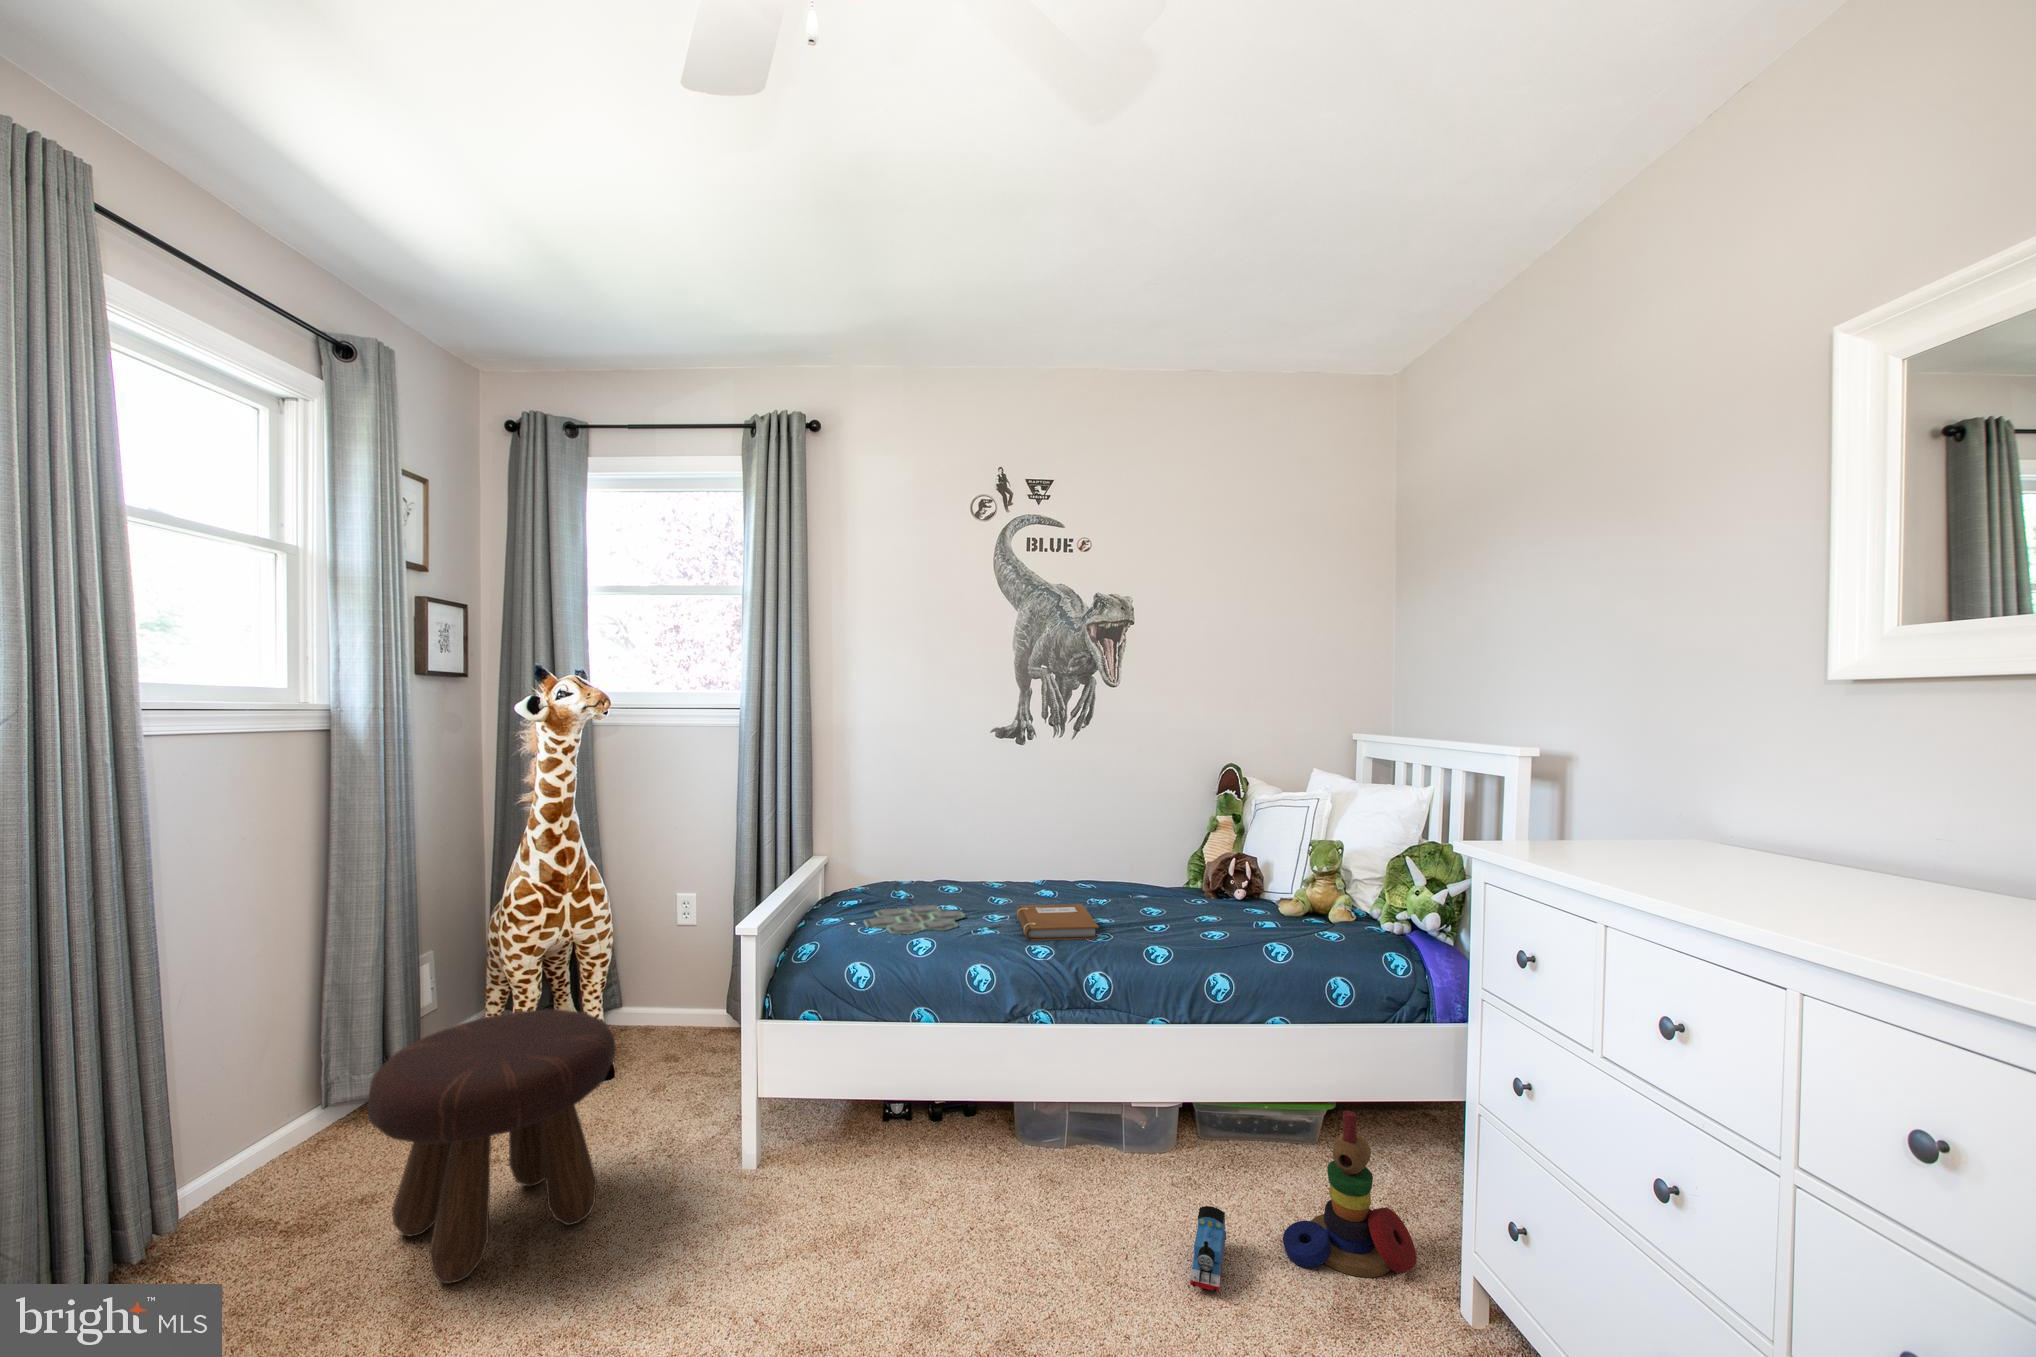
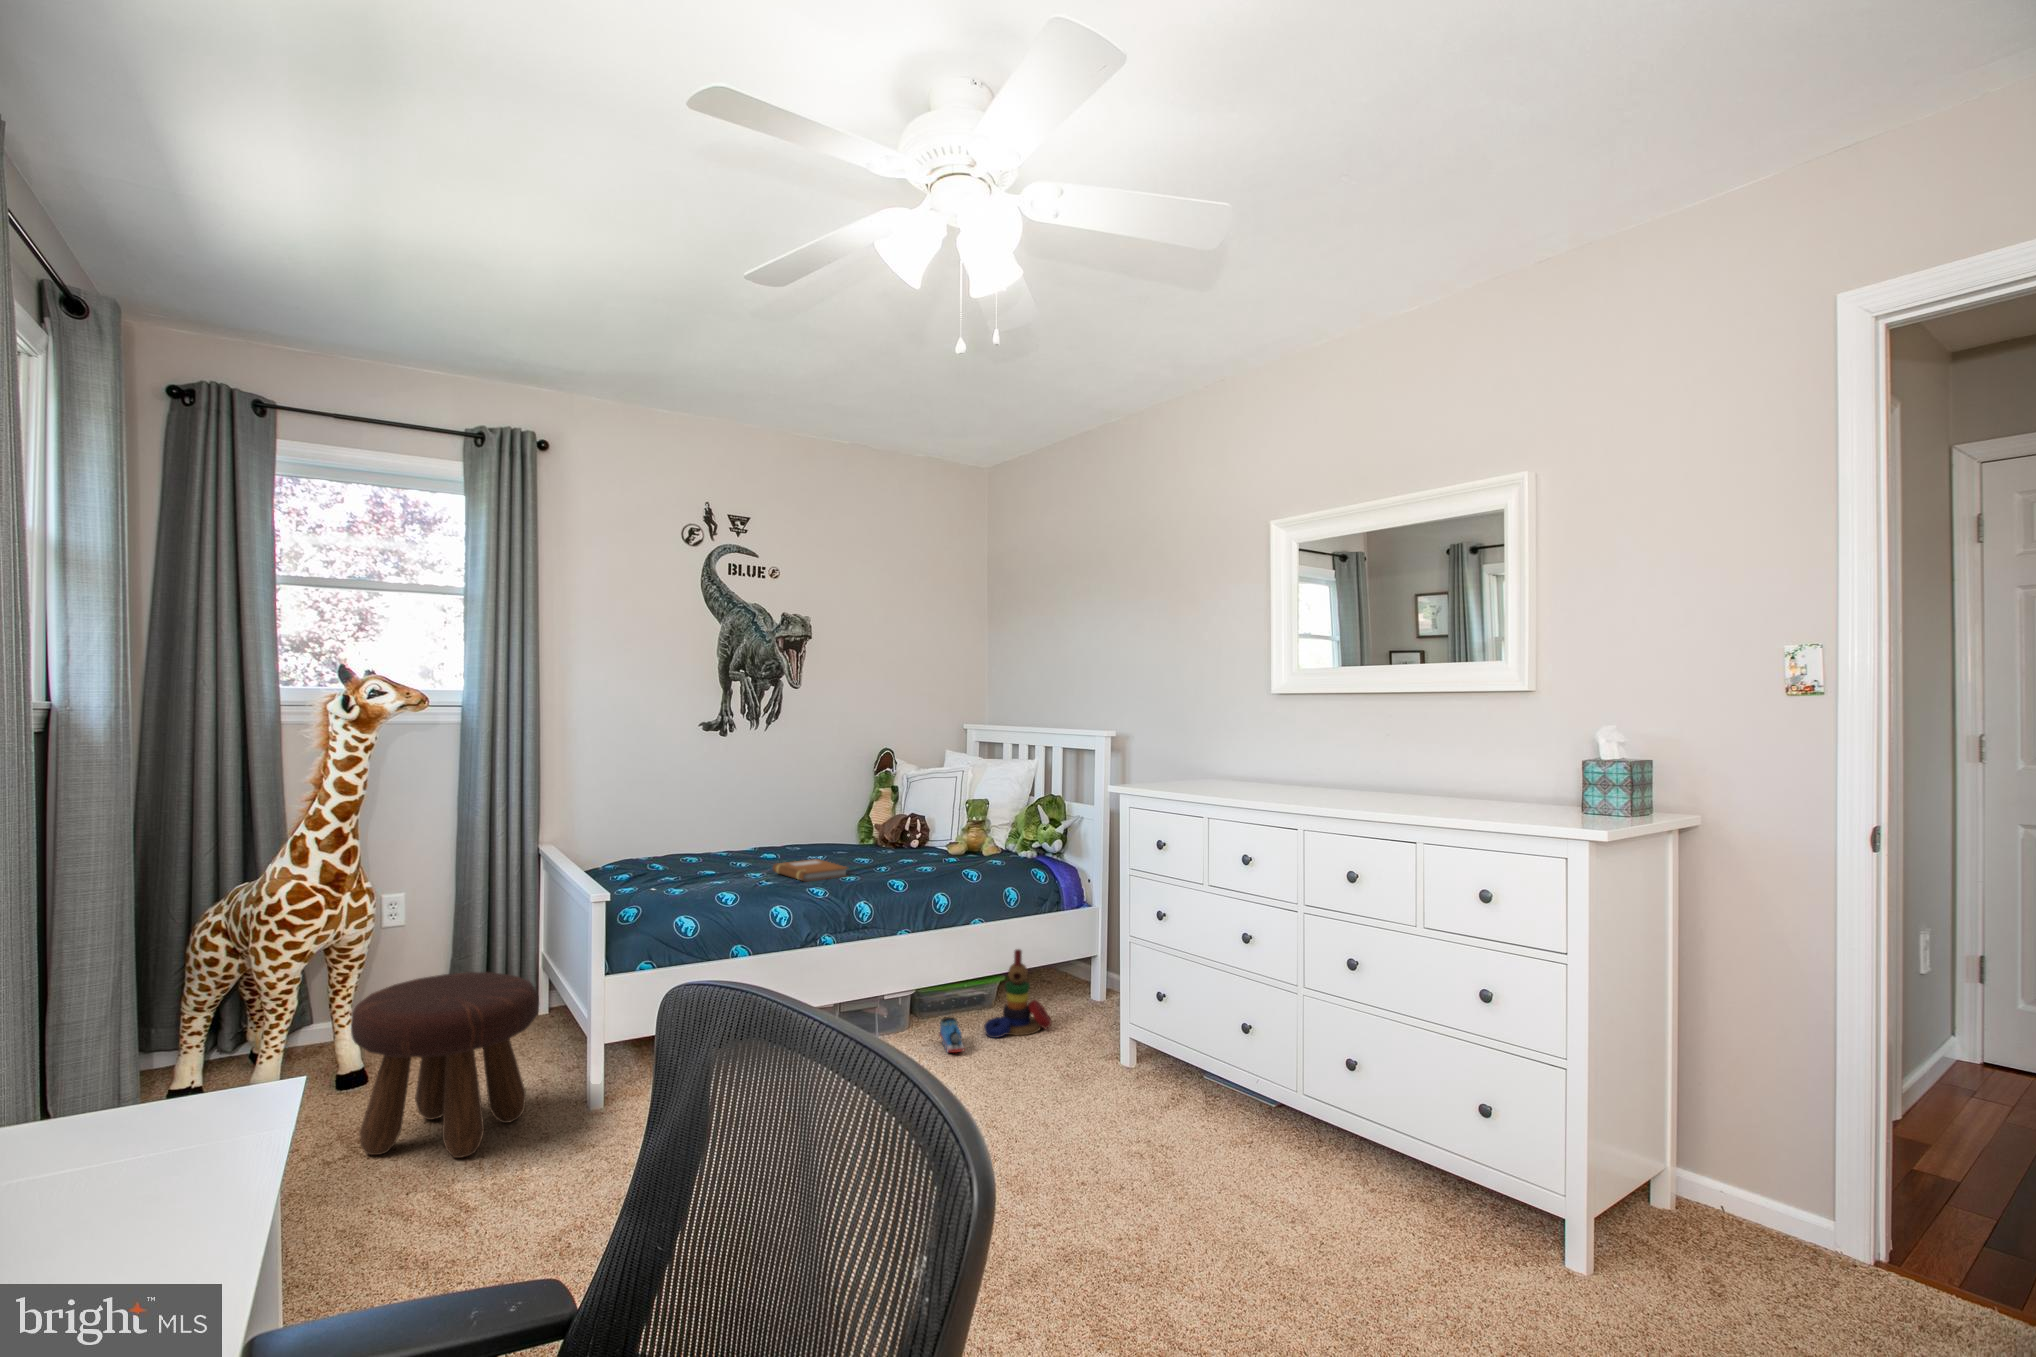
board game: present [864,905,965,934] -> none [655,873,738,891]

